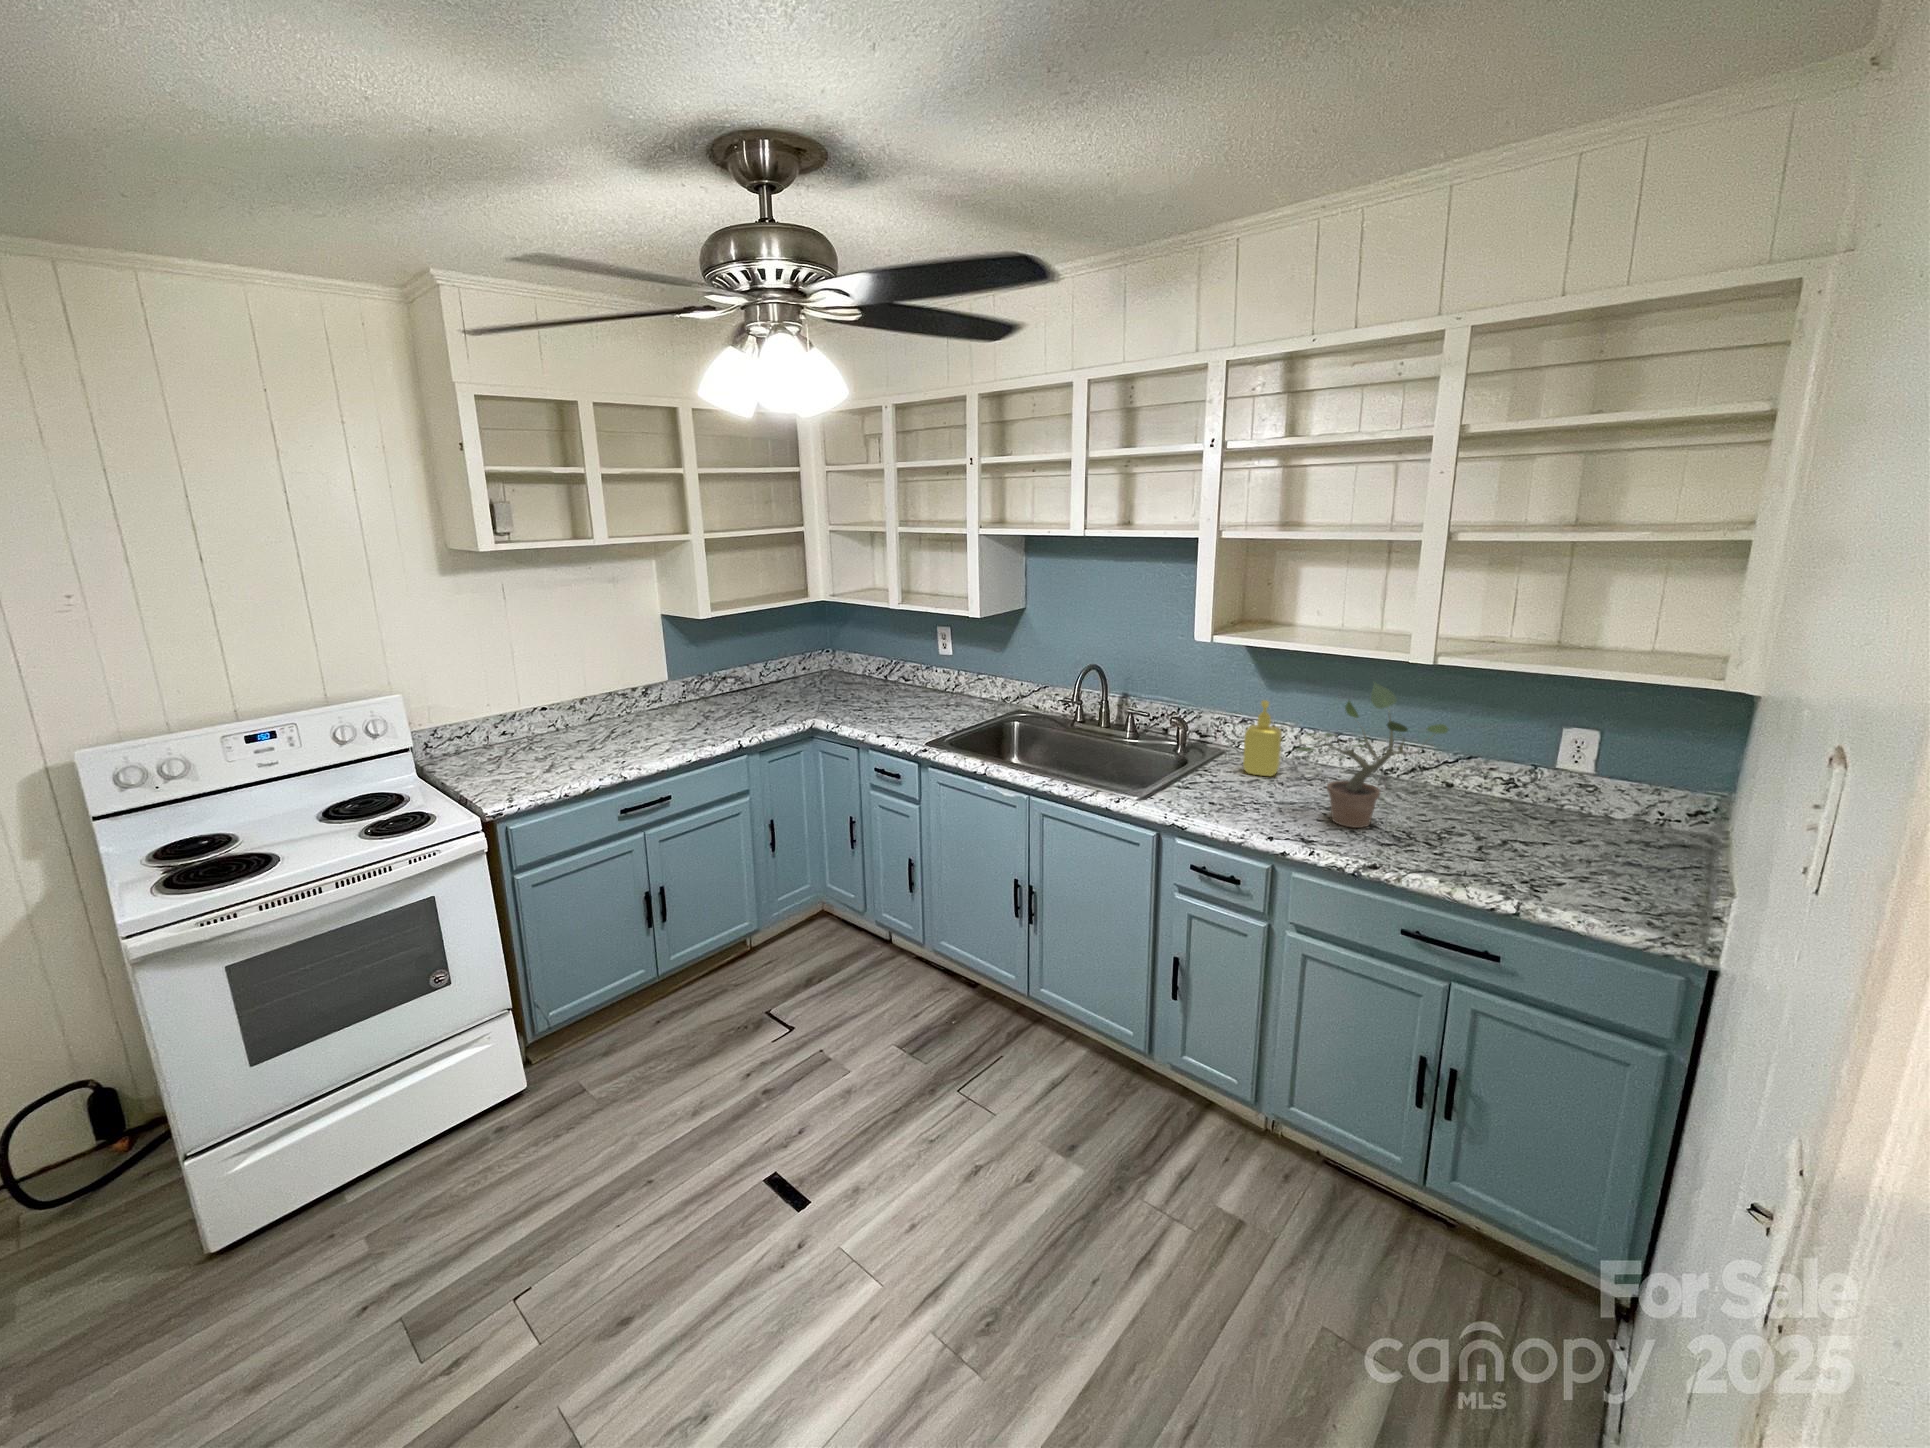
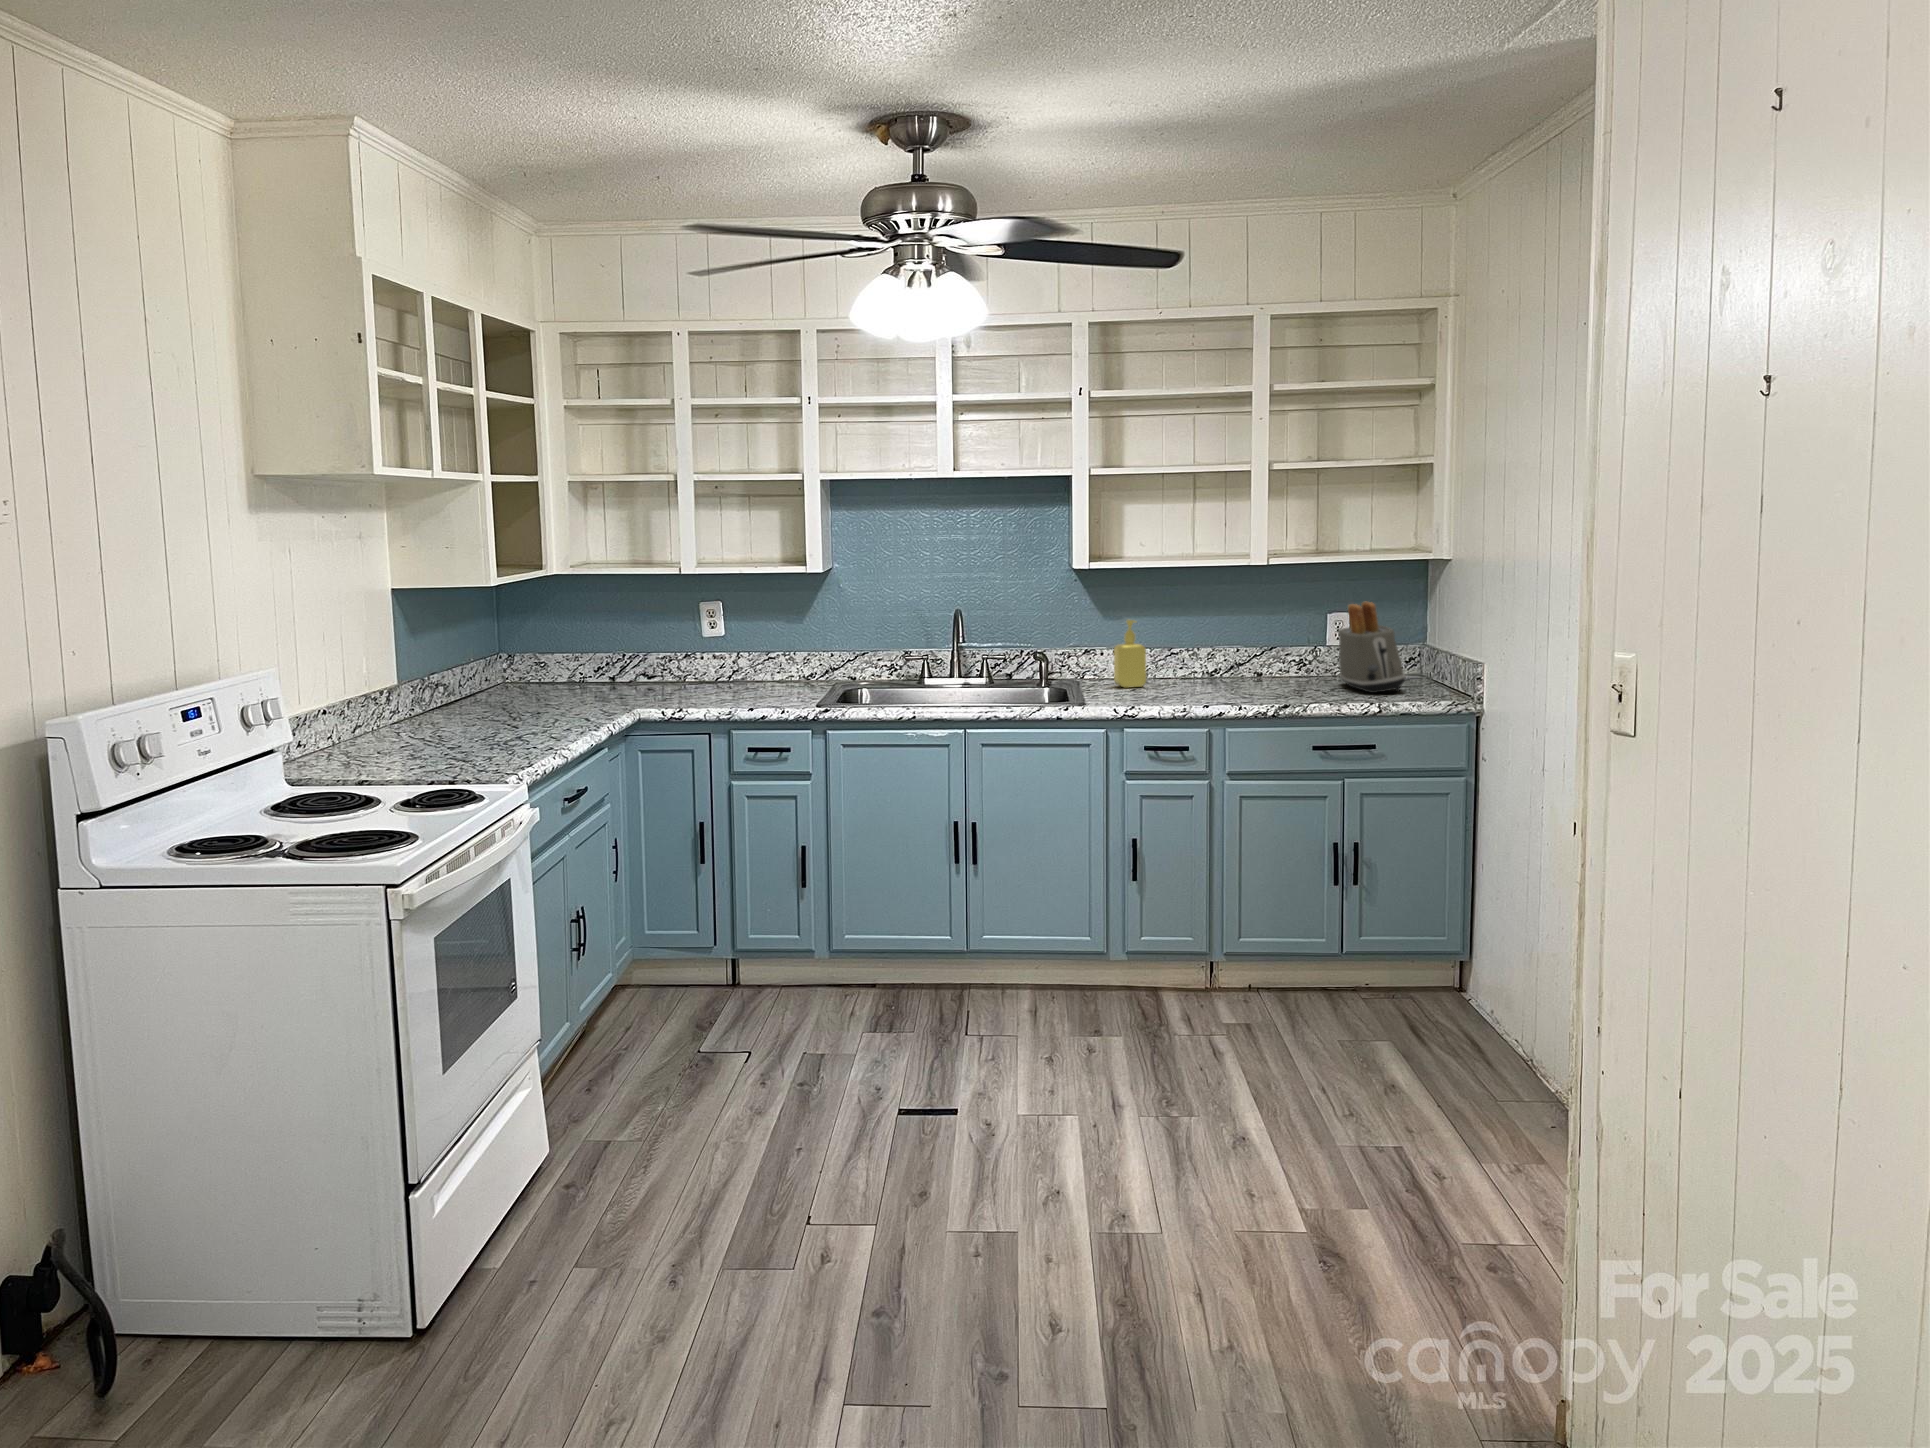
potted plant: present [1297,683,1448,828] -> none [1193,580,1299,696]
toaster: none [1523,735,1620,880] -> present [1338,602,1405,693]

